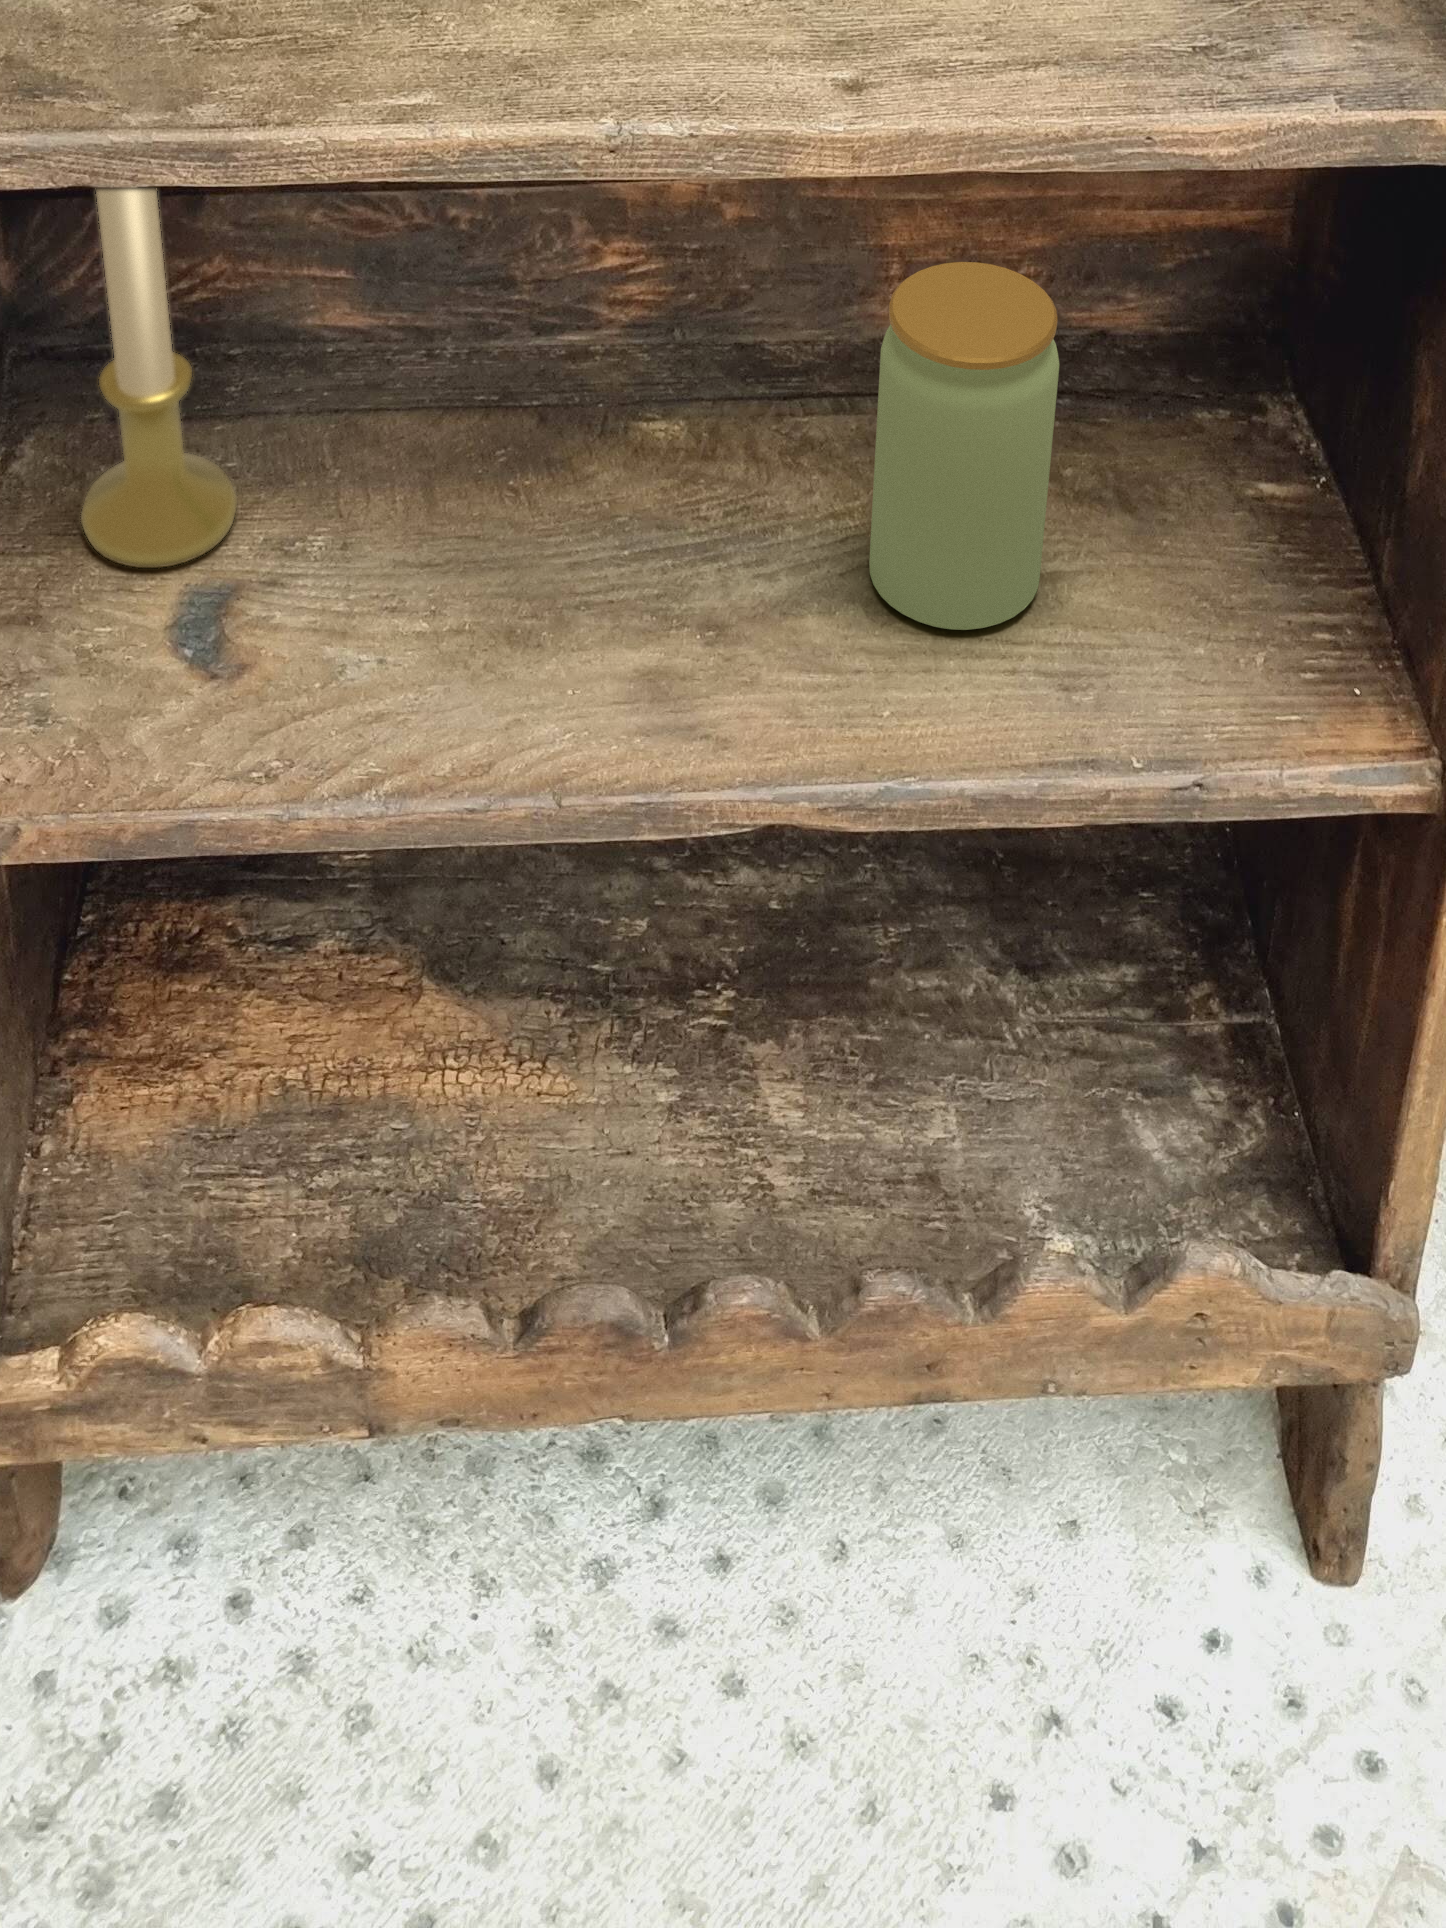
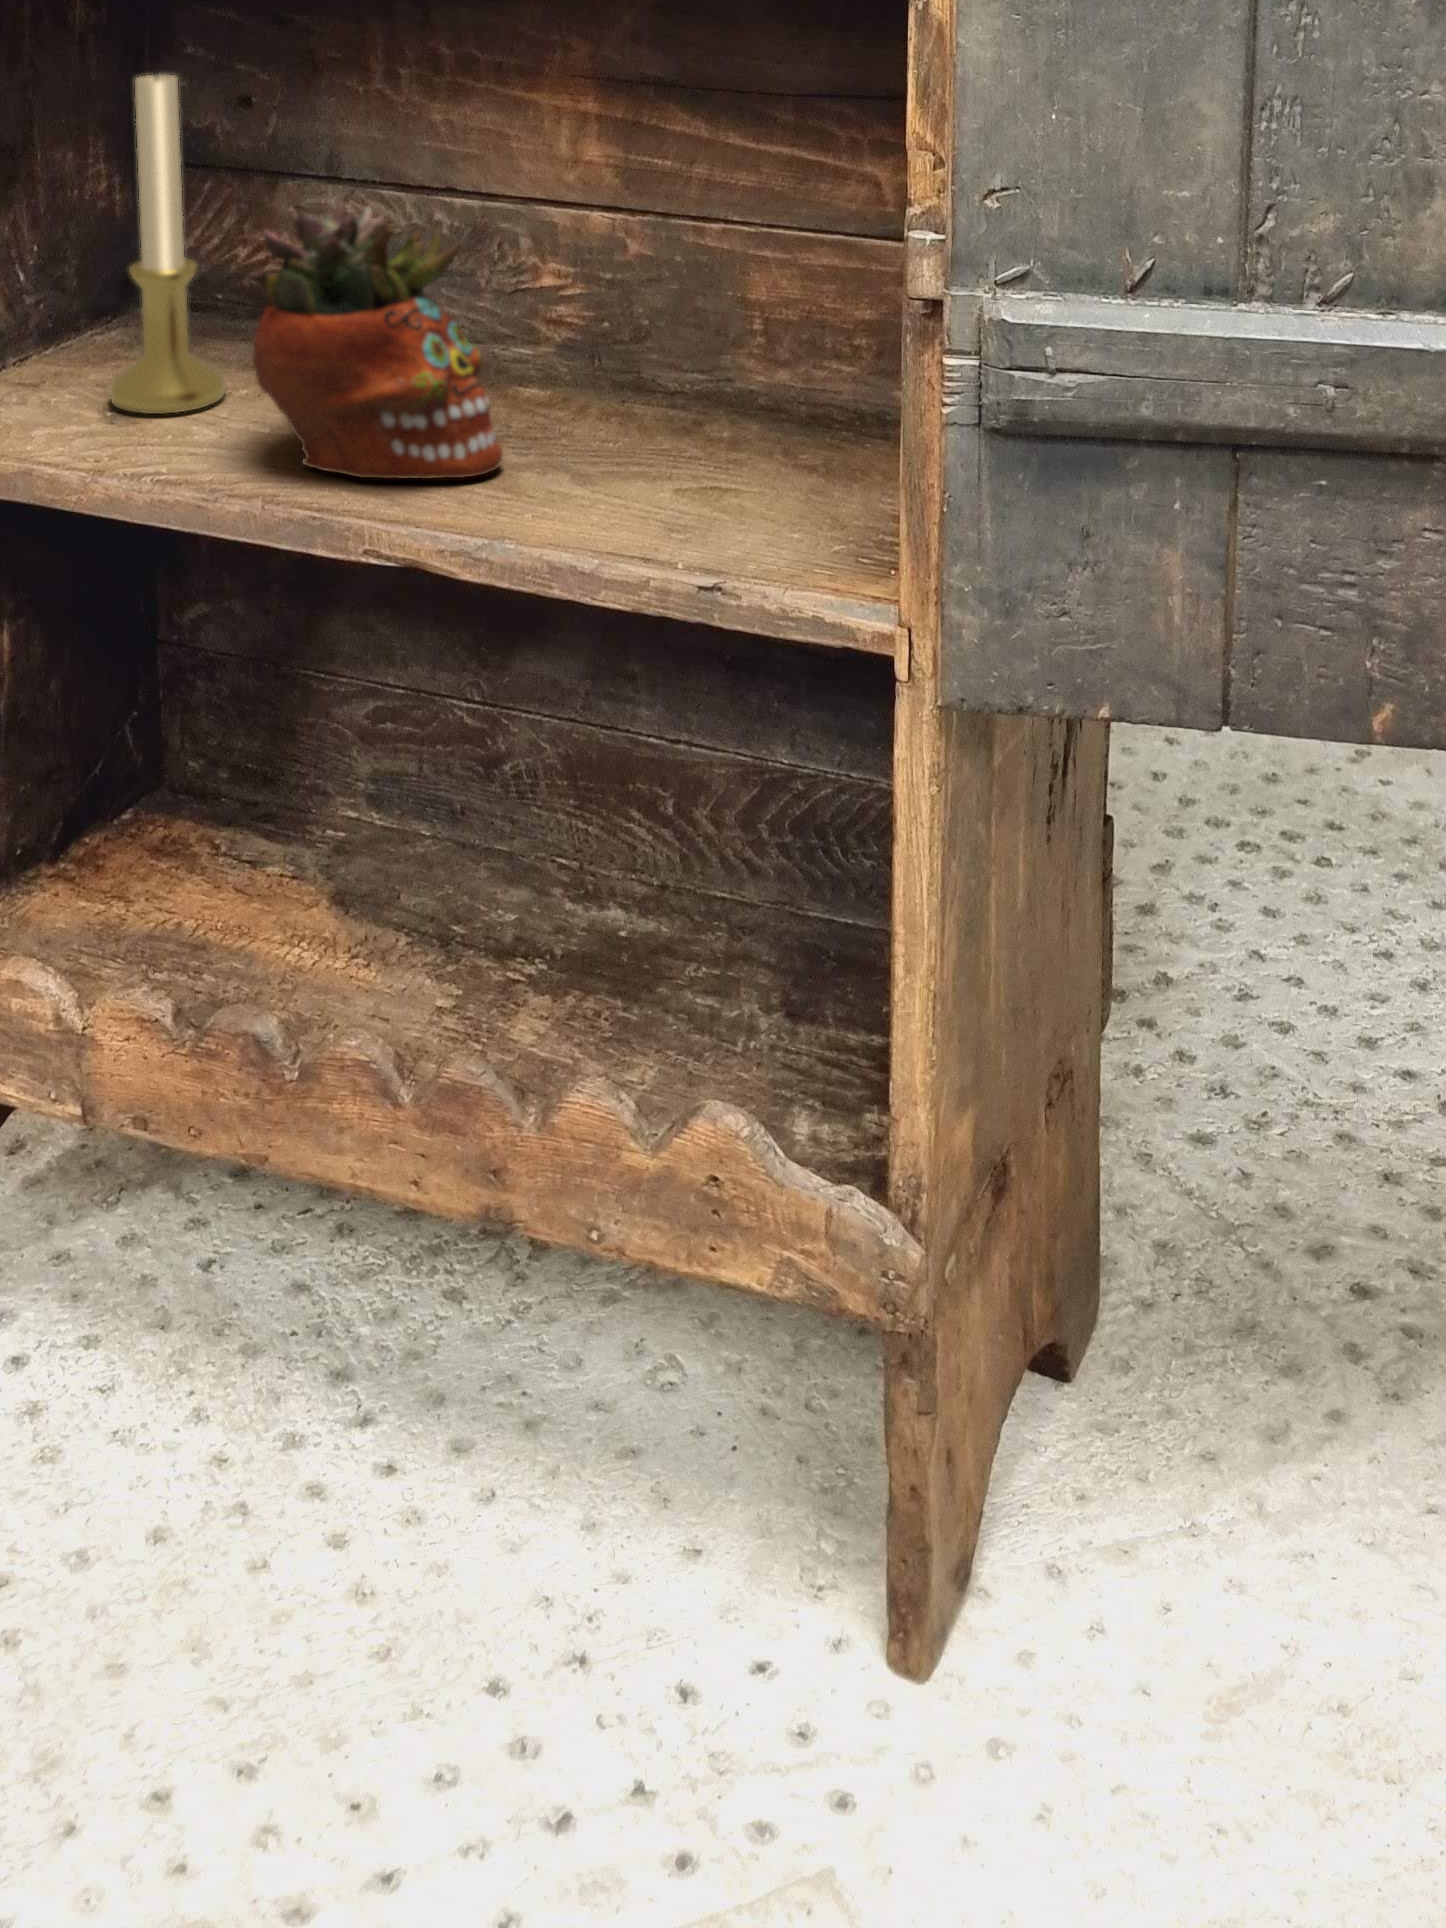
jar: present [869,262,1059,630] -> none [615,216,758,523]
succulent planter: none [360,288,706,641] -> present [249,201,503,479]

